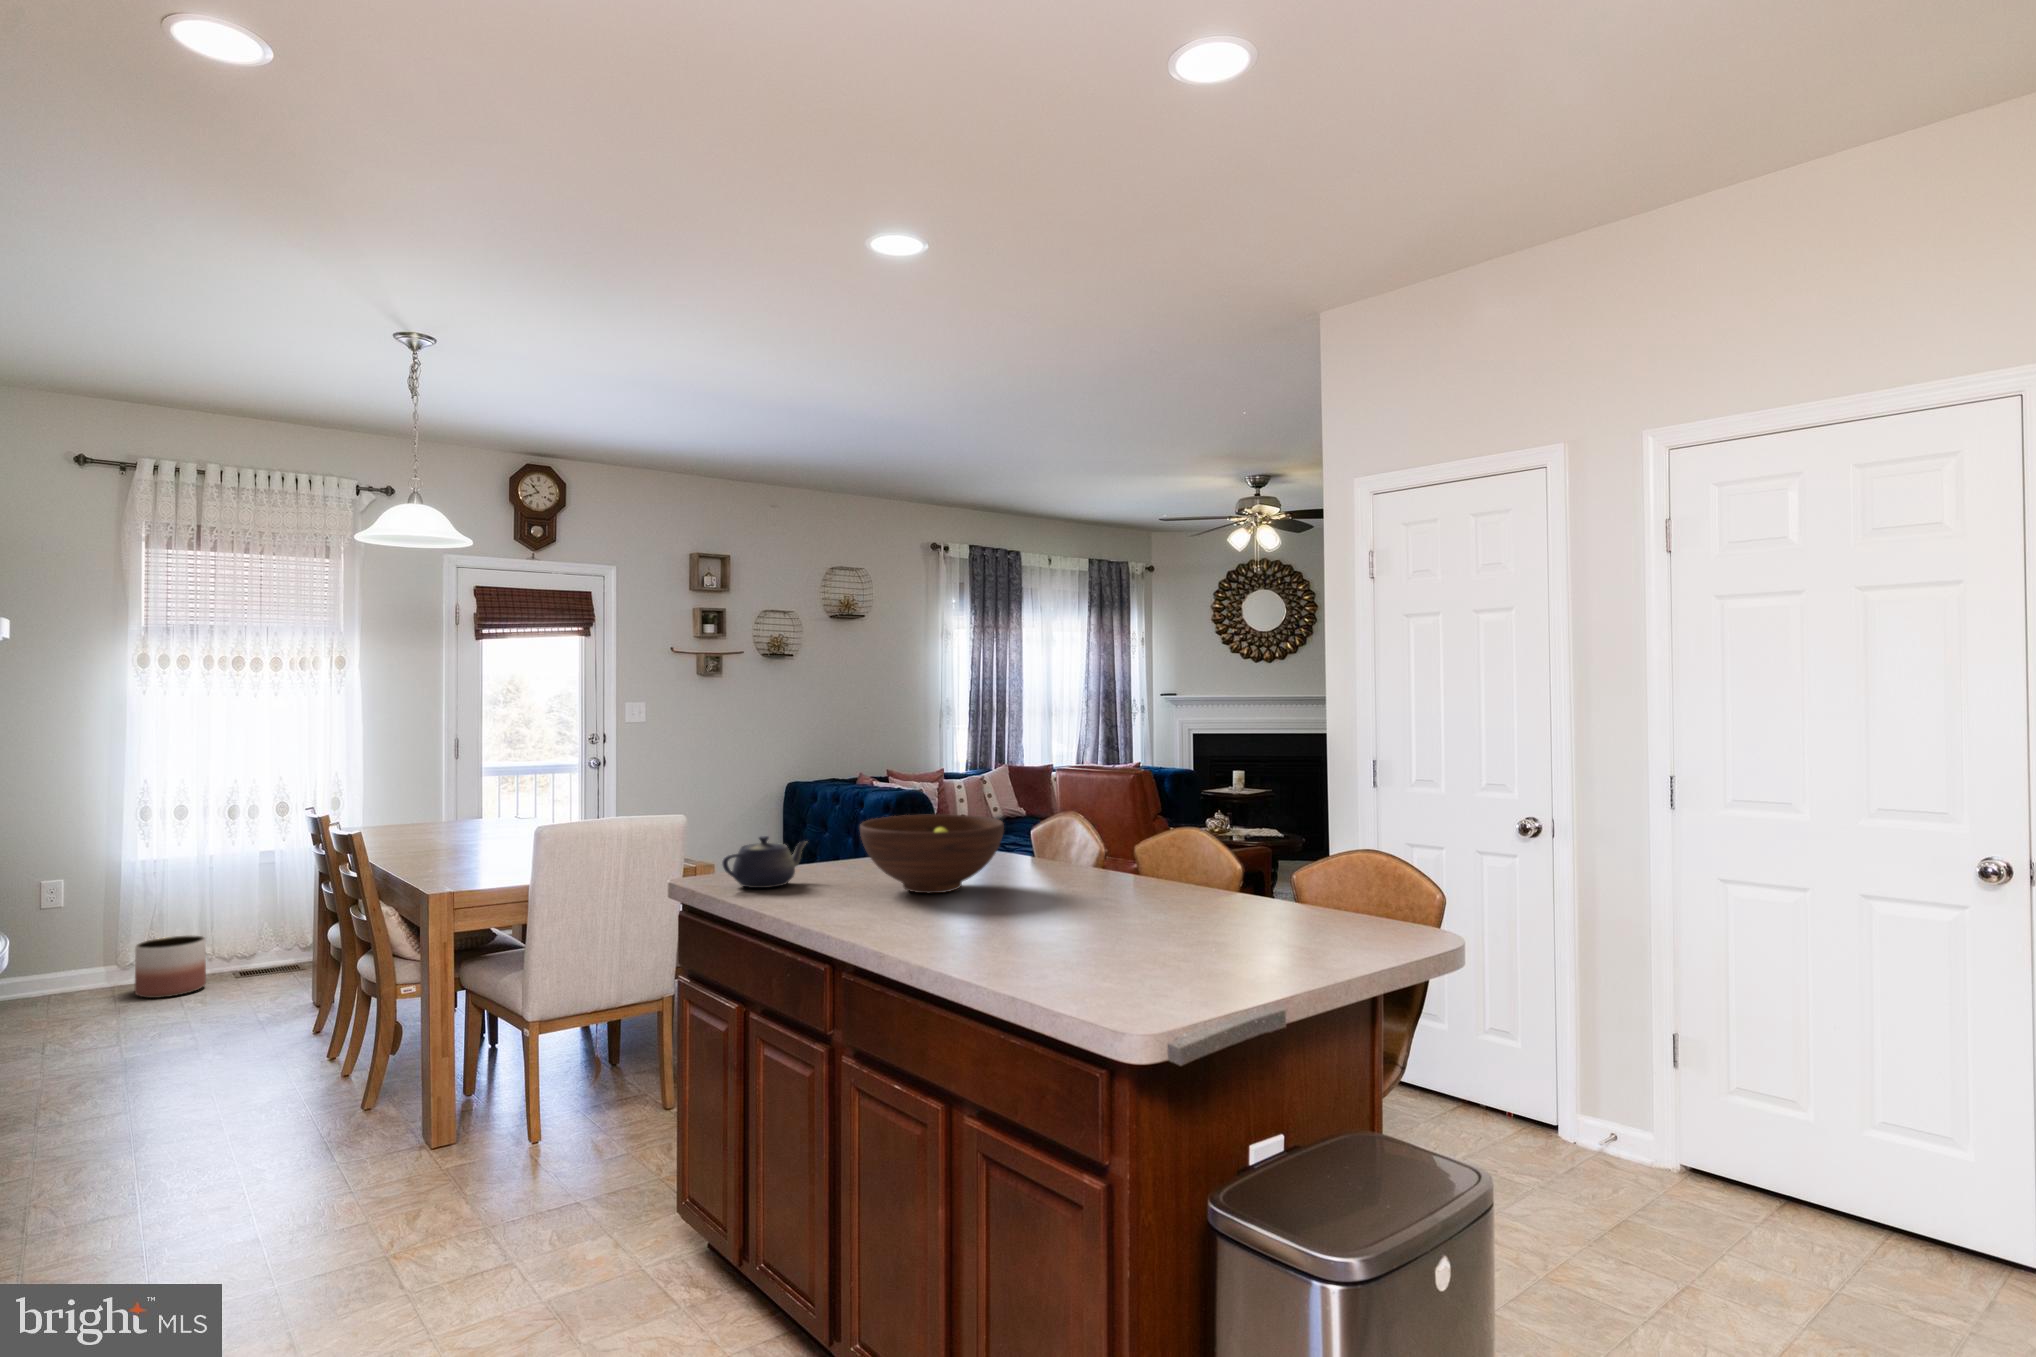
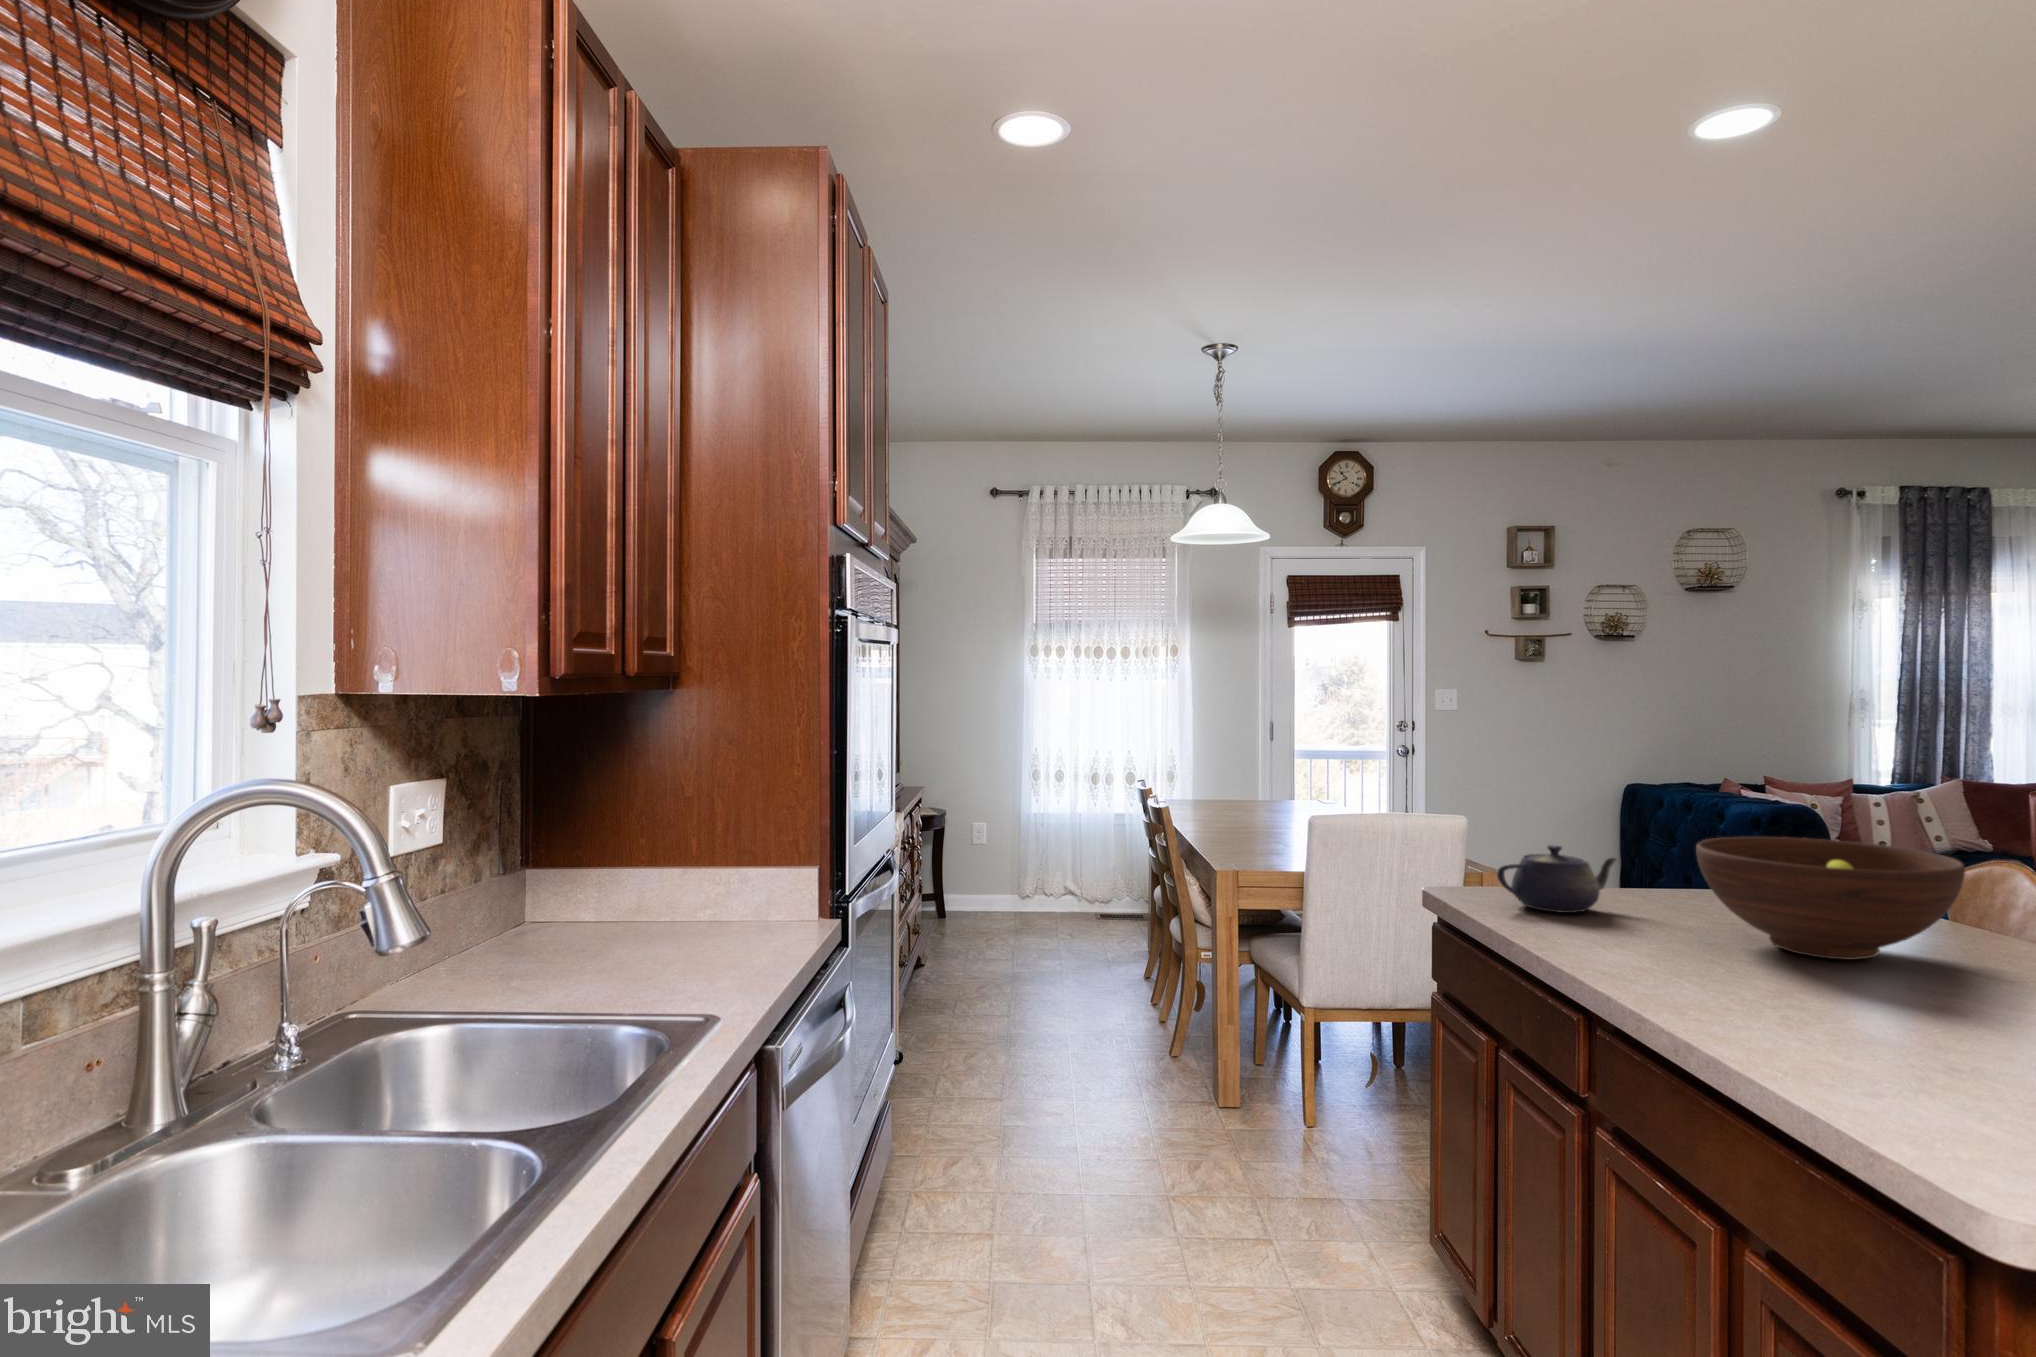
planter: present [135,936,206,998] -> none [1030,875,1076,923]

